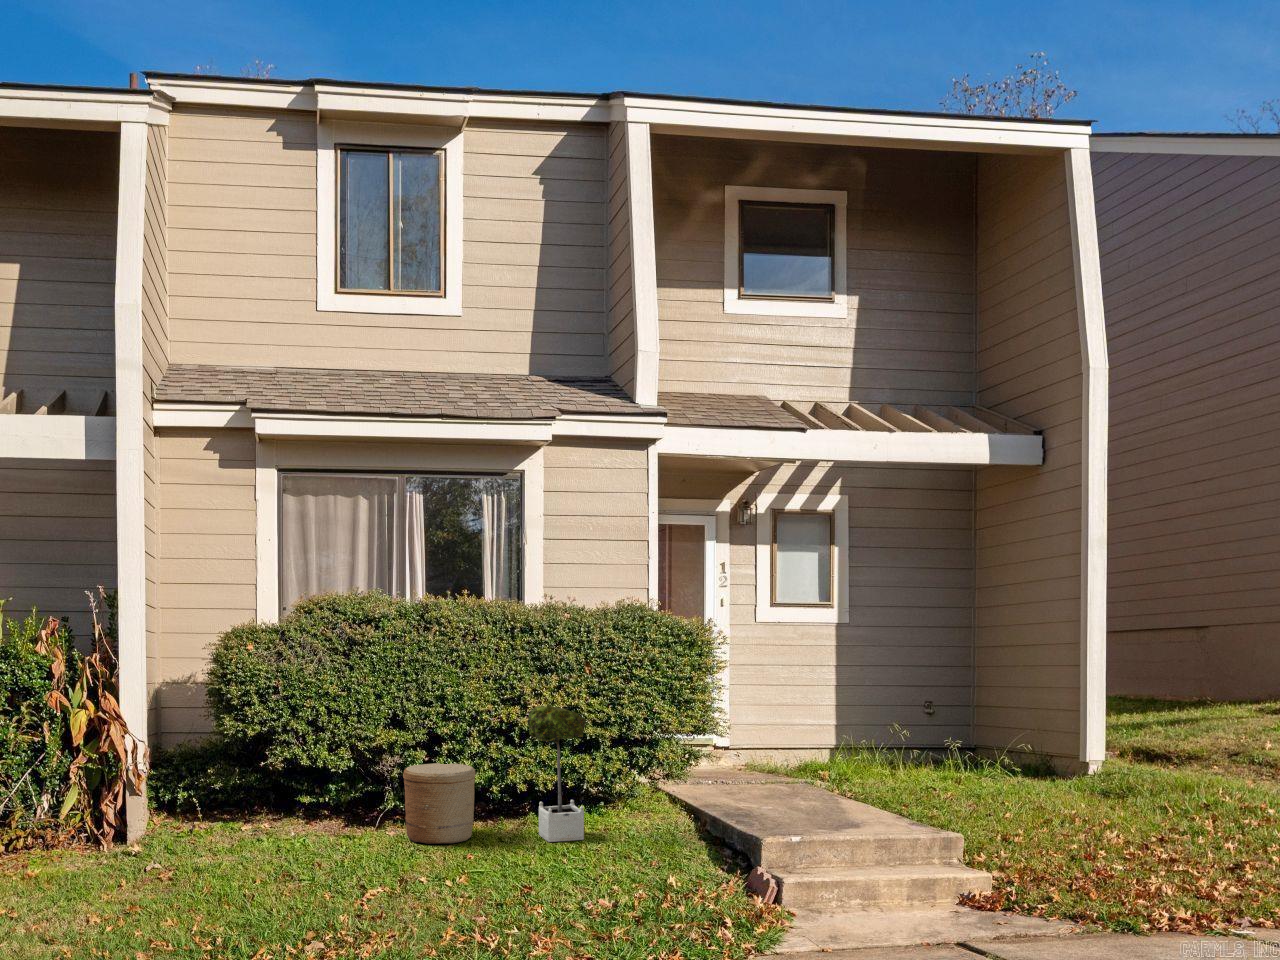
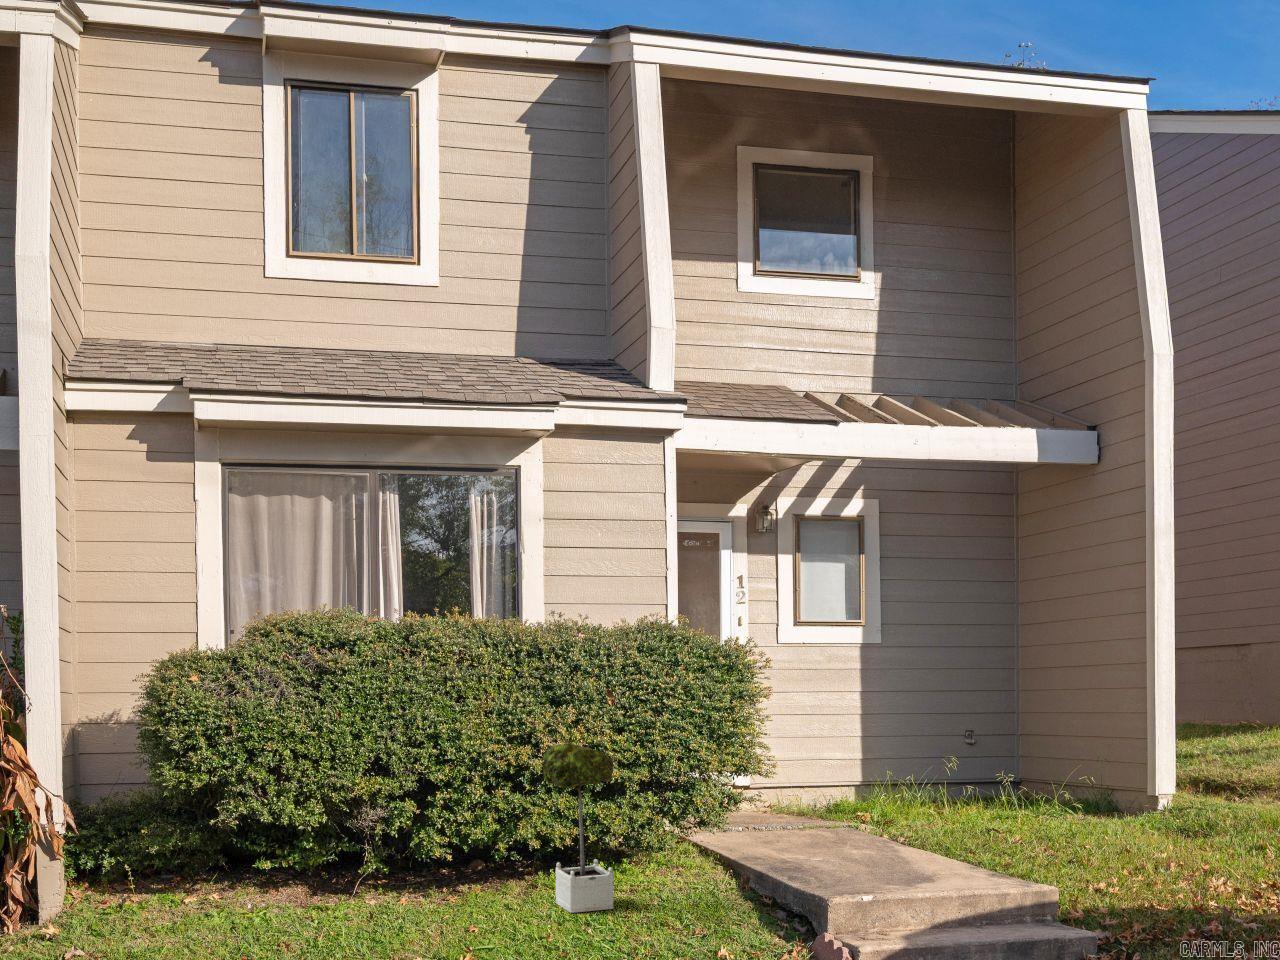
woven basket: present [403,763,476,844] -> none [389,817,478,919]

